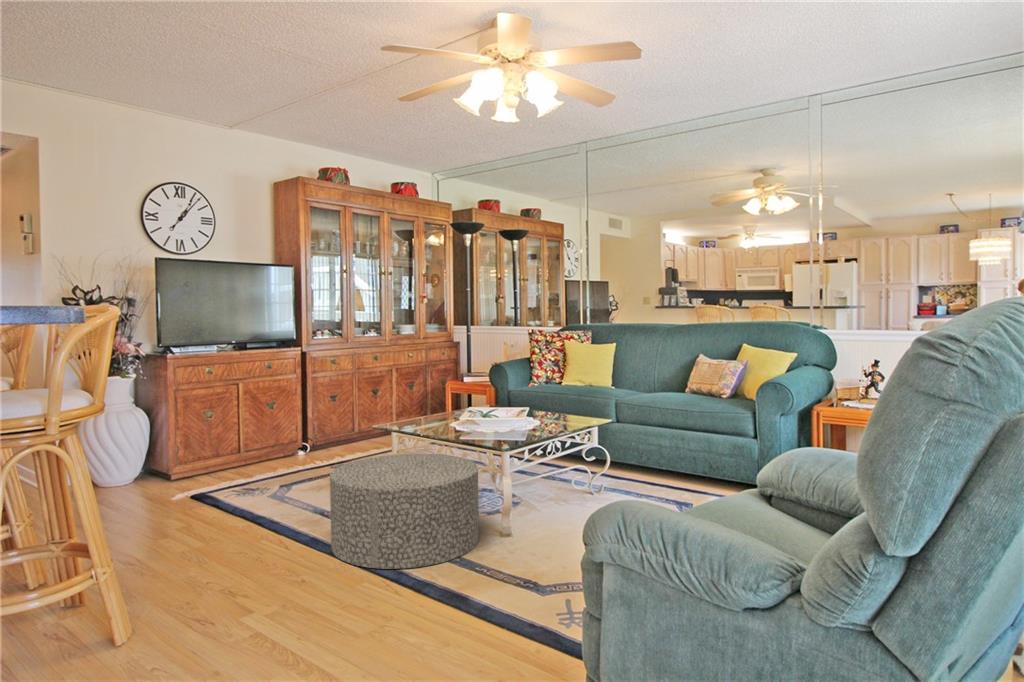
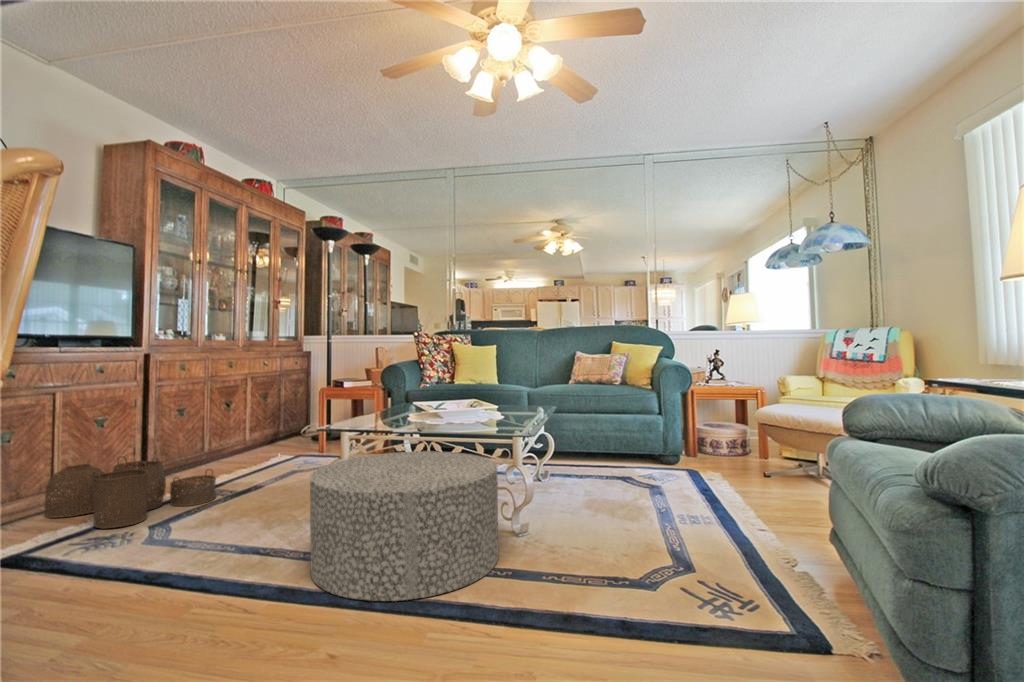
woven basket: none [230,433,336,486] -> present [44,456,216,529]

